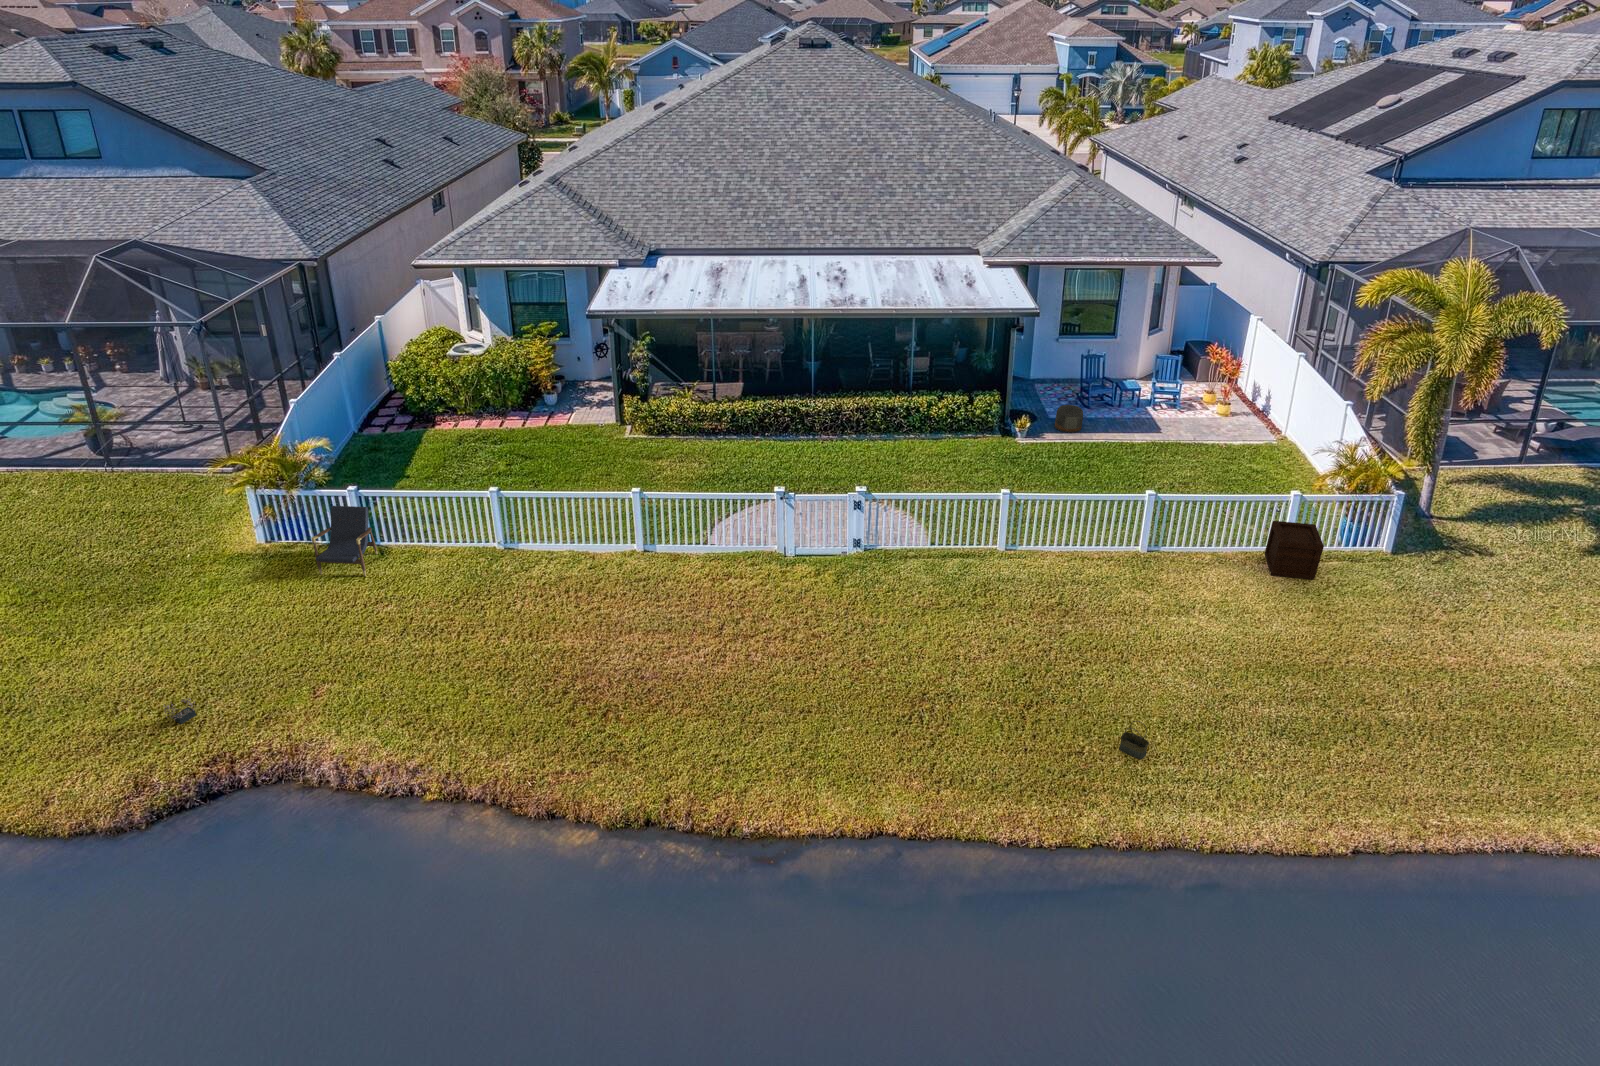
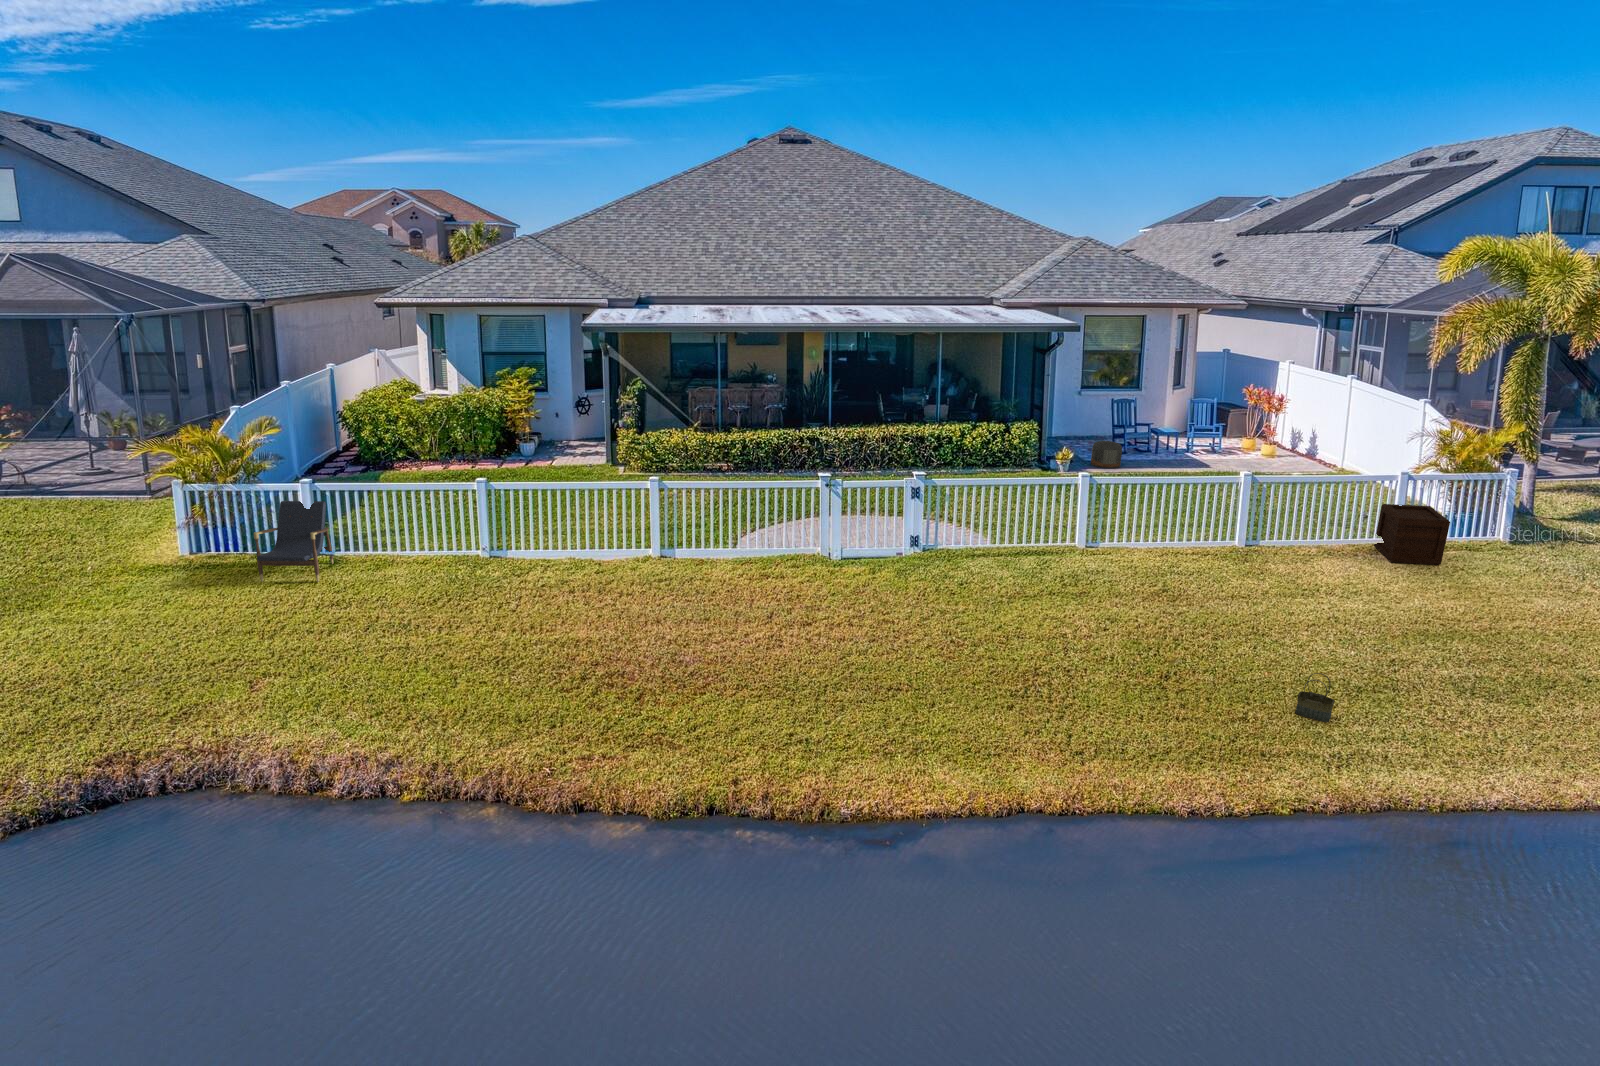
decorative plant: present [163,698,196,724] -> none [43,688,88,722]

